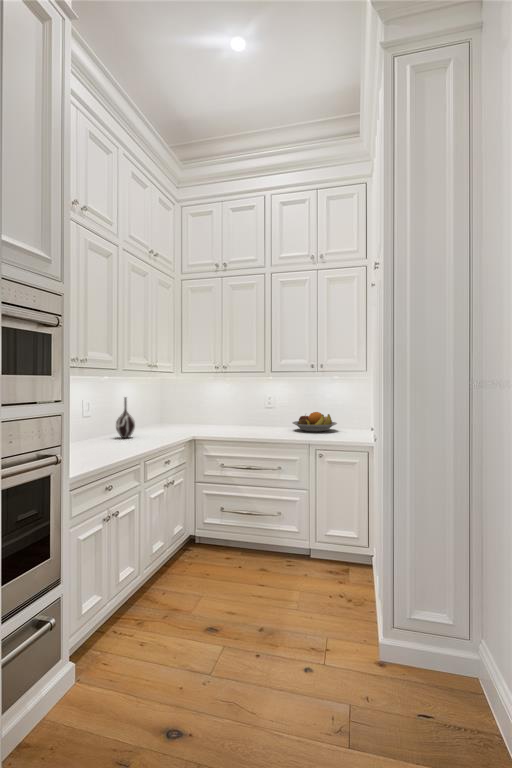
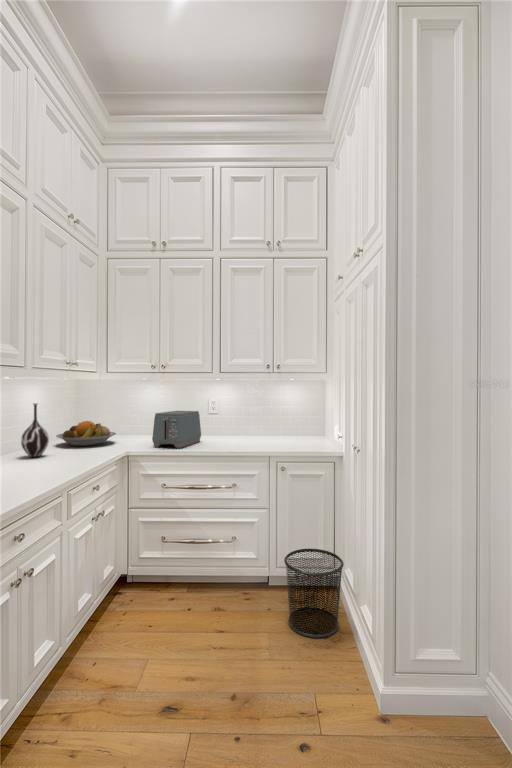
toaster: none [214,405,256,435] -> present [152,411,201,448]
fruit bowl: present [293,412,337,432] -> present [56,421,116,446]
waste bin: none [315,525,367,598] -> present [284,549,344,638]

